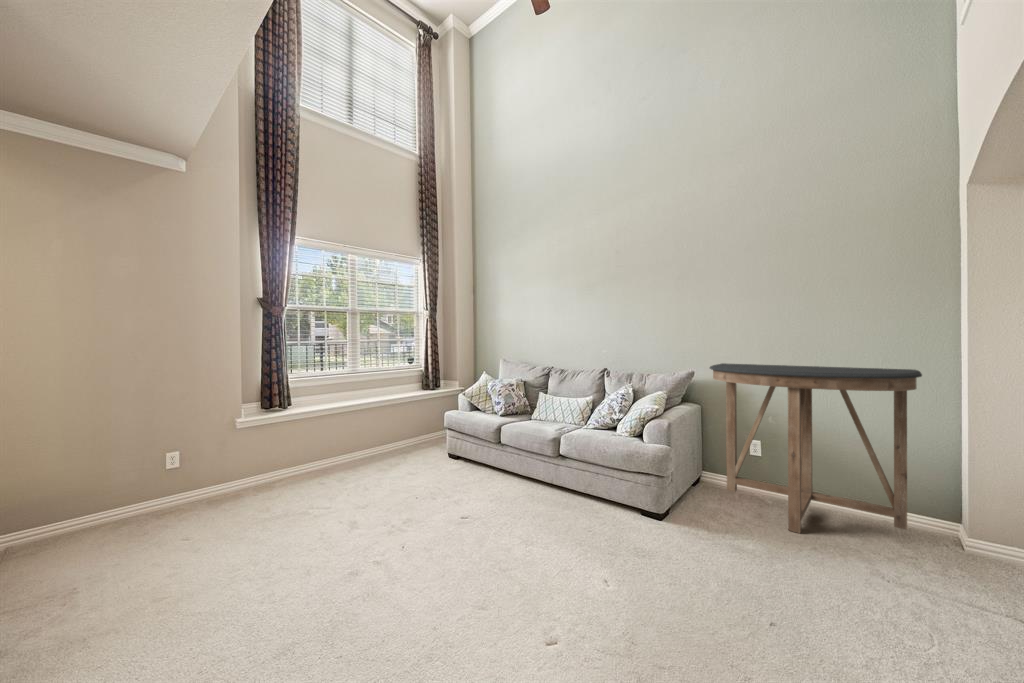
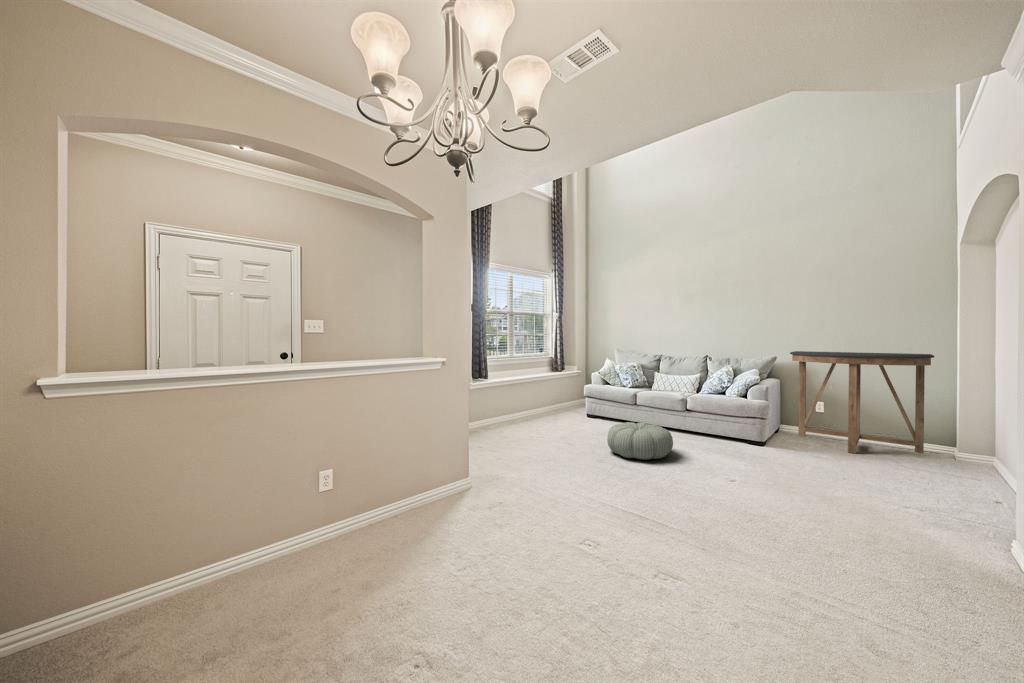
pouf: none [392,484,499,561] -> present [607,422,673,460]

